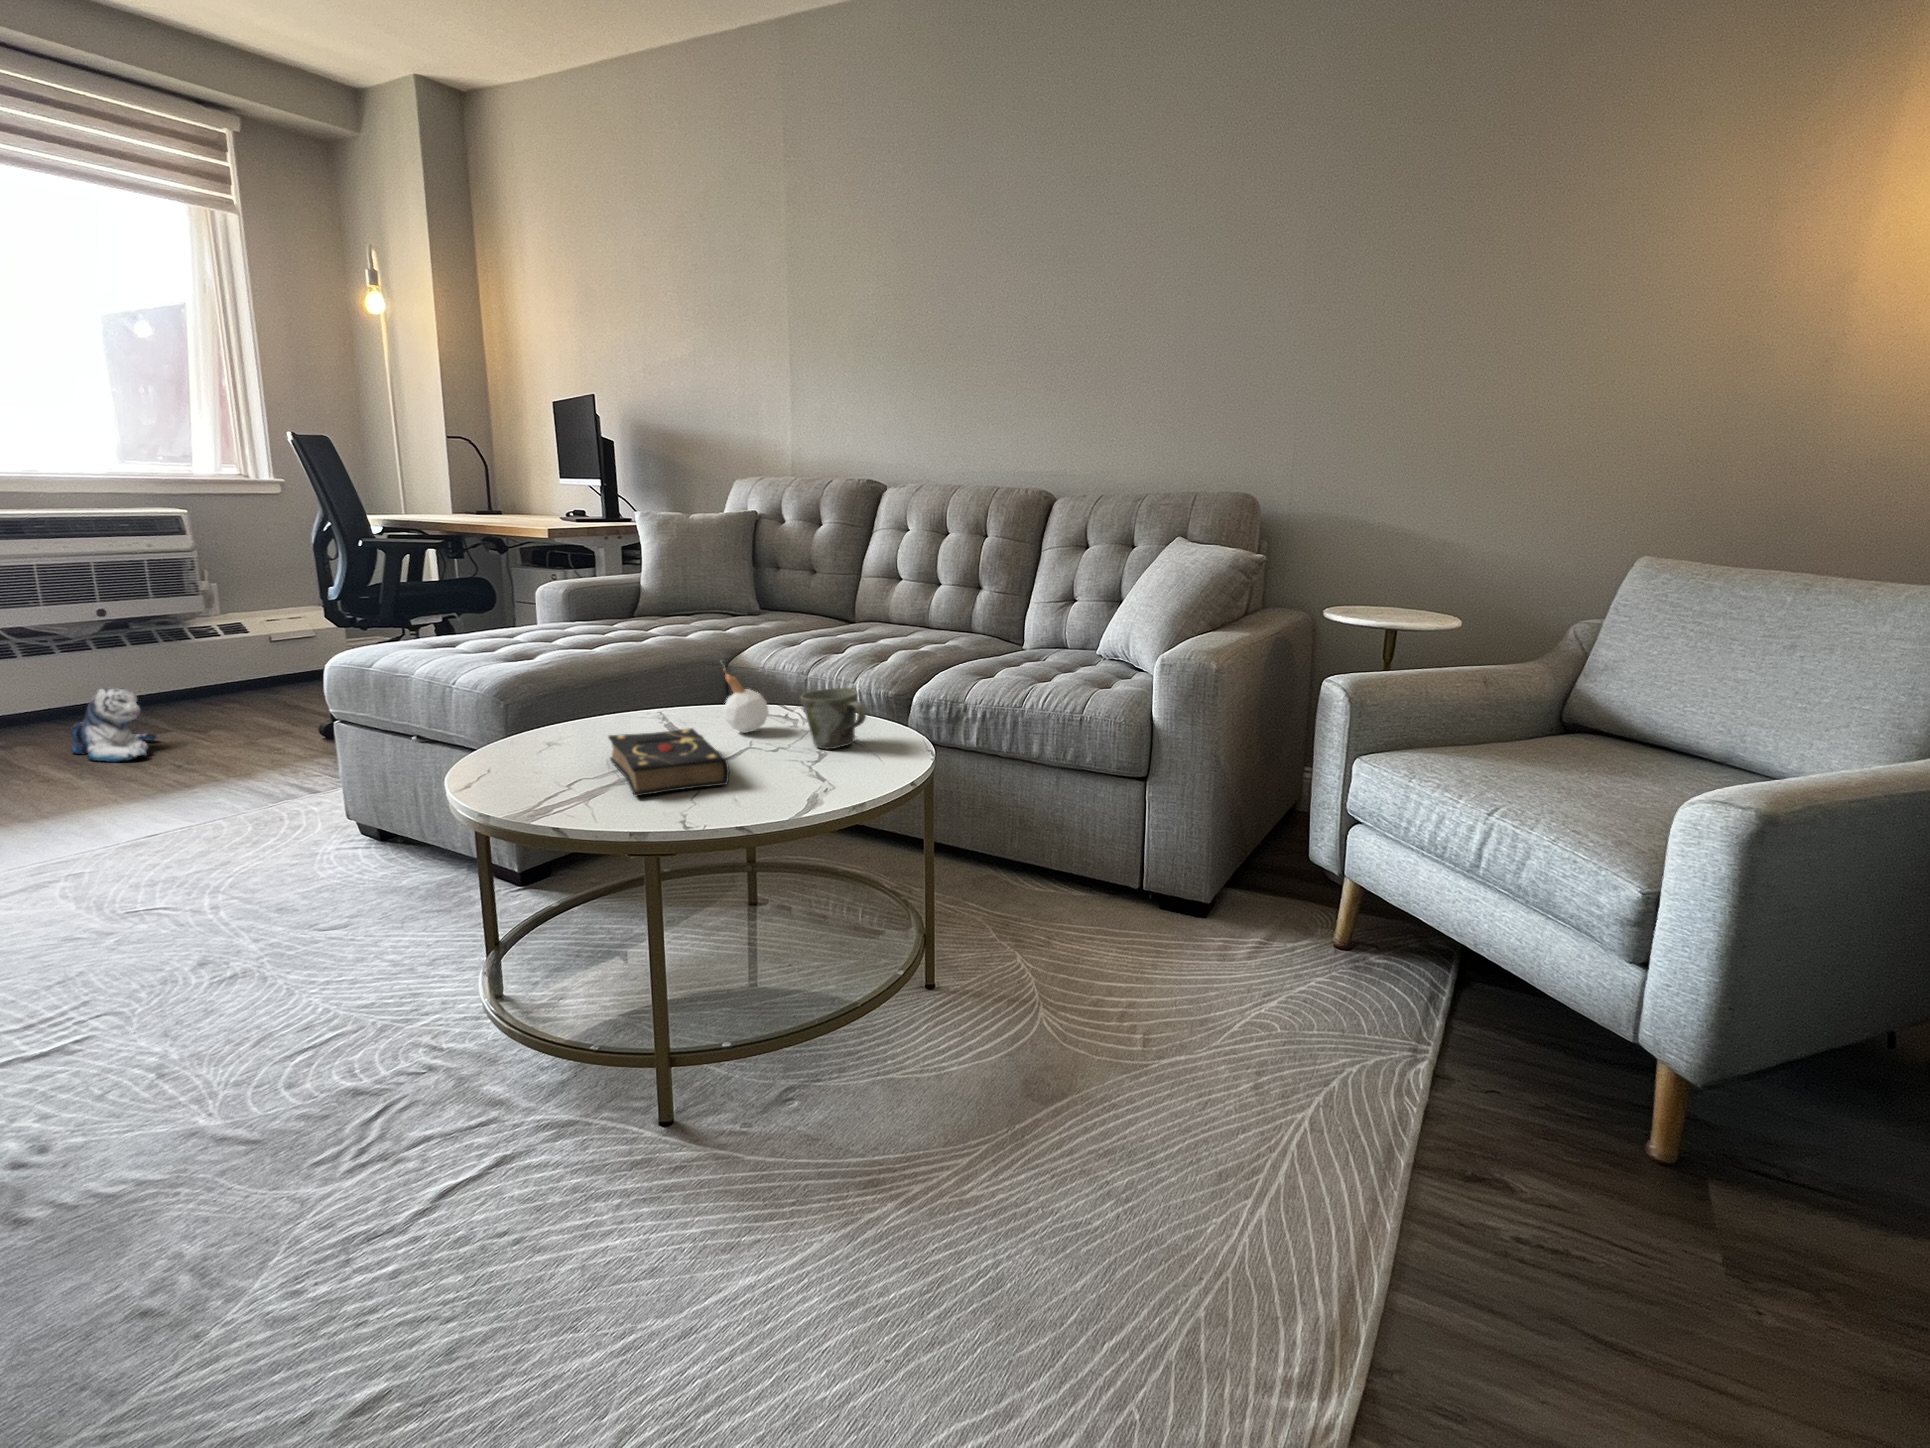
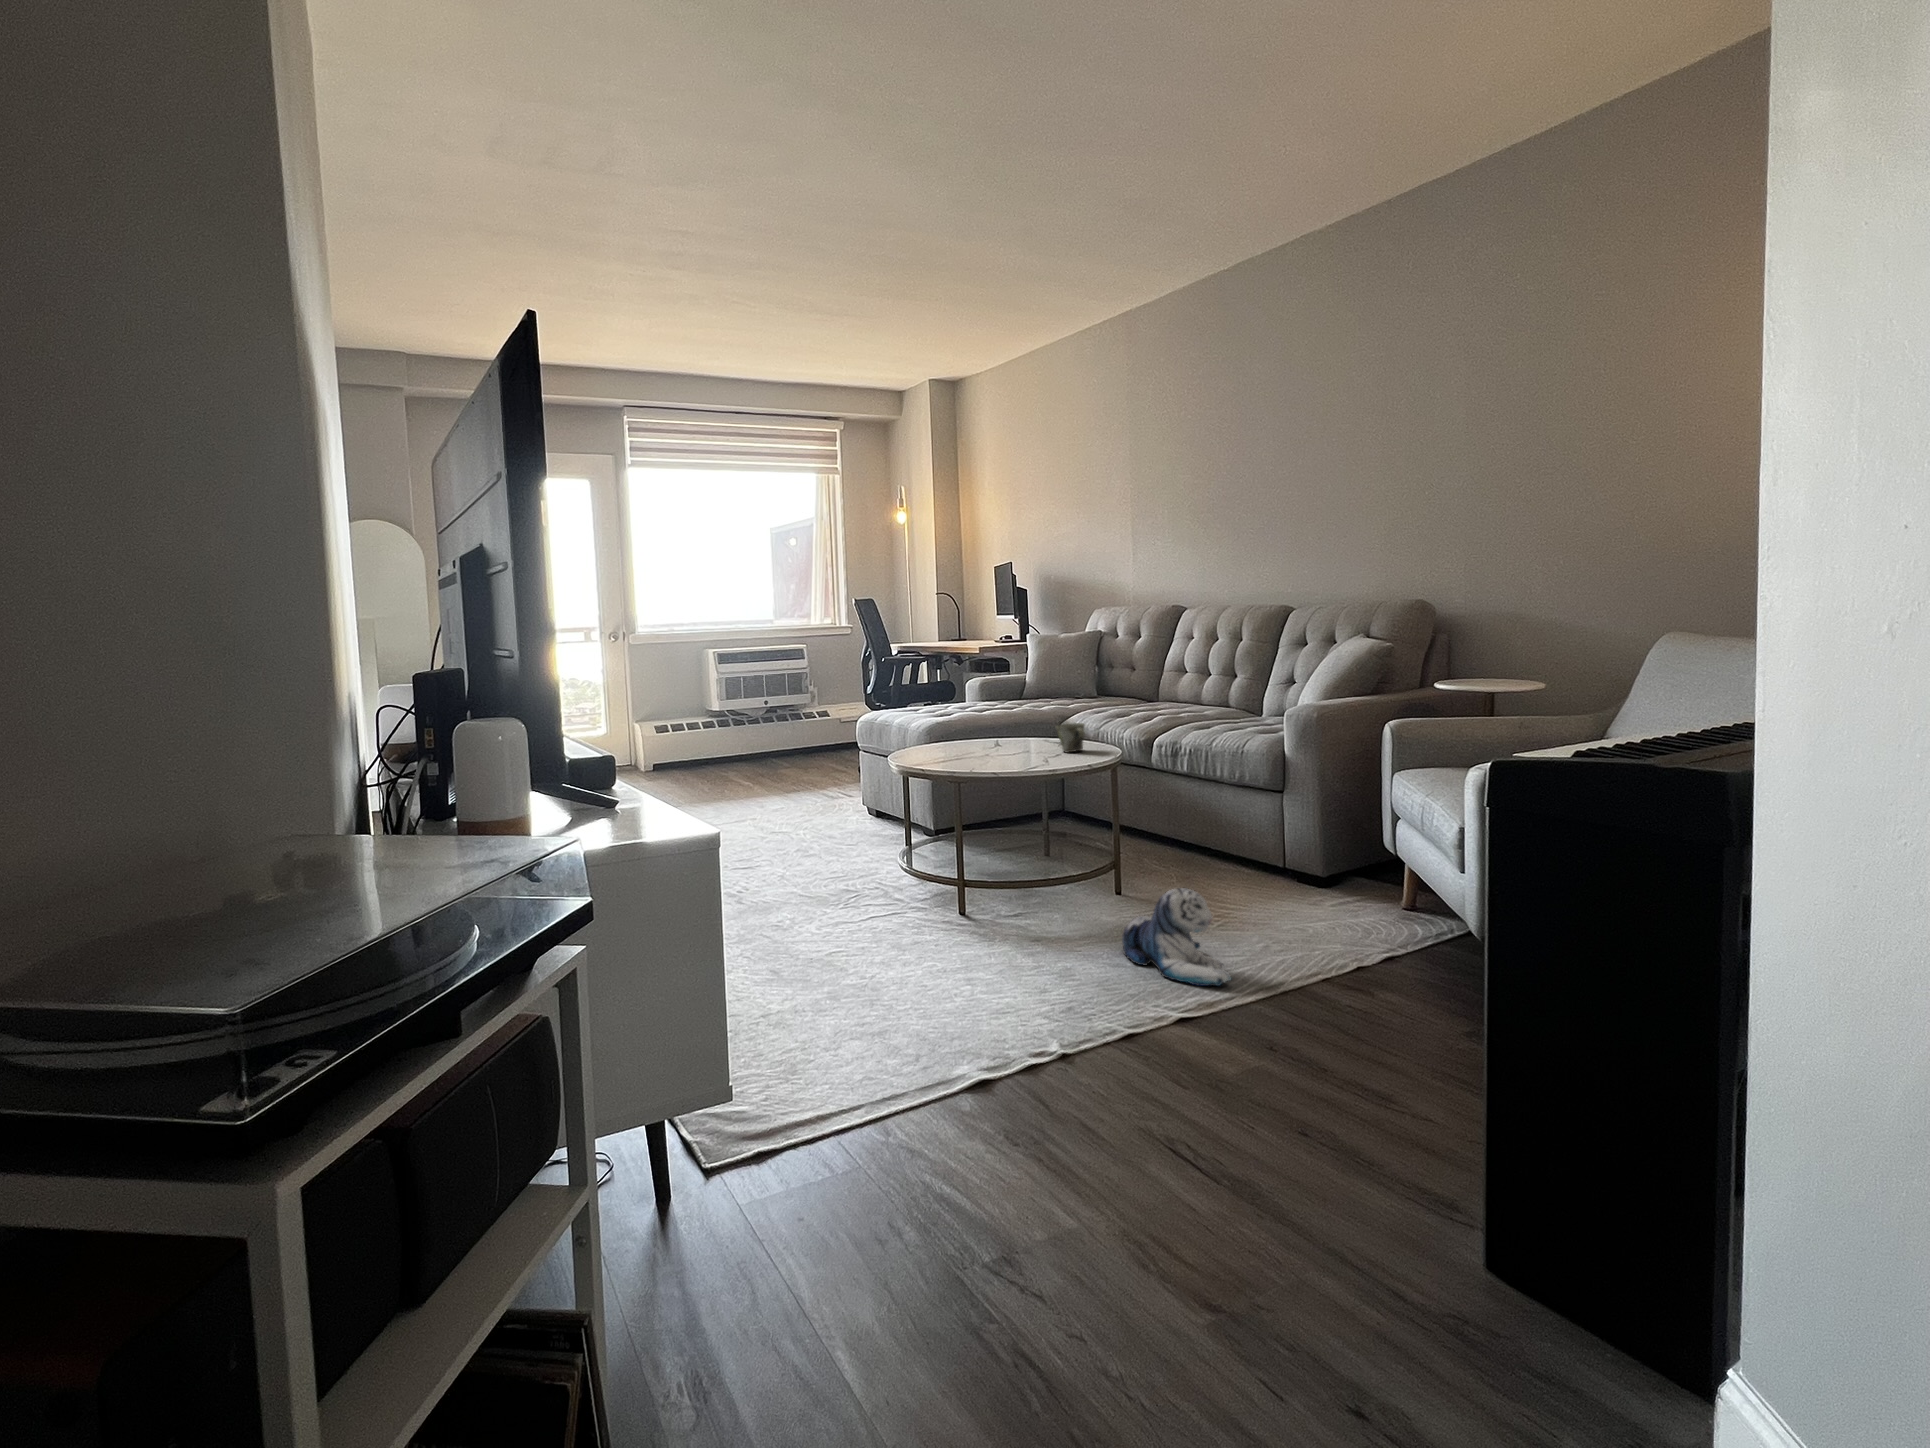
candle: present [720,661,769,733] -> none [1024,709,1047,747]
plush toy: present [71,688,156,762] -> present [1122,888,1231,986]
book: present [608,728,729,796] -> none [968,740,1012,762]

